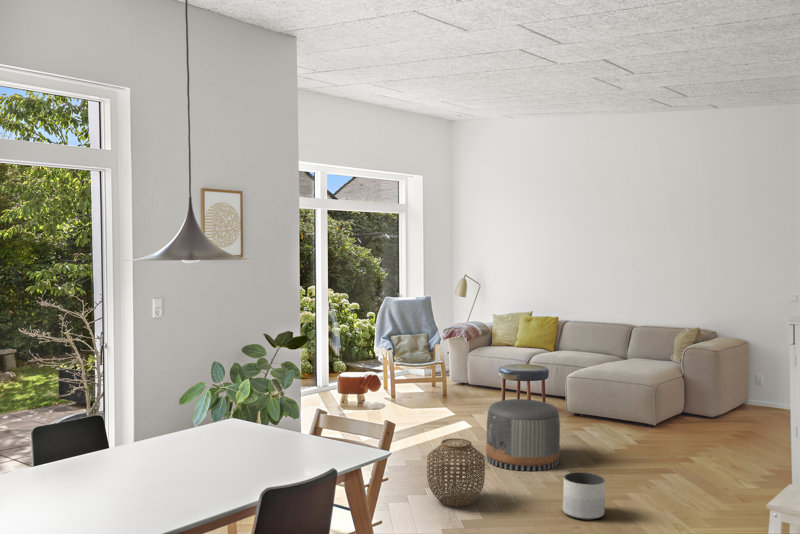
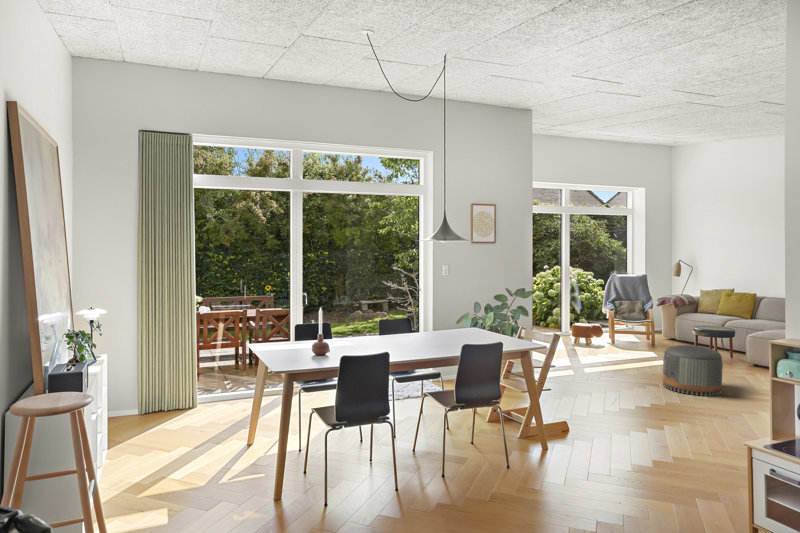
woven basket: present [427,438,485,506] -> none [606,363,648,407]
planter: present [563,472,605,520] -> none [704,395,738,428]

